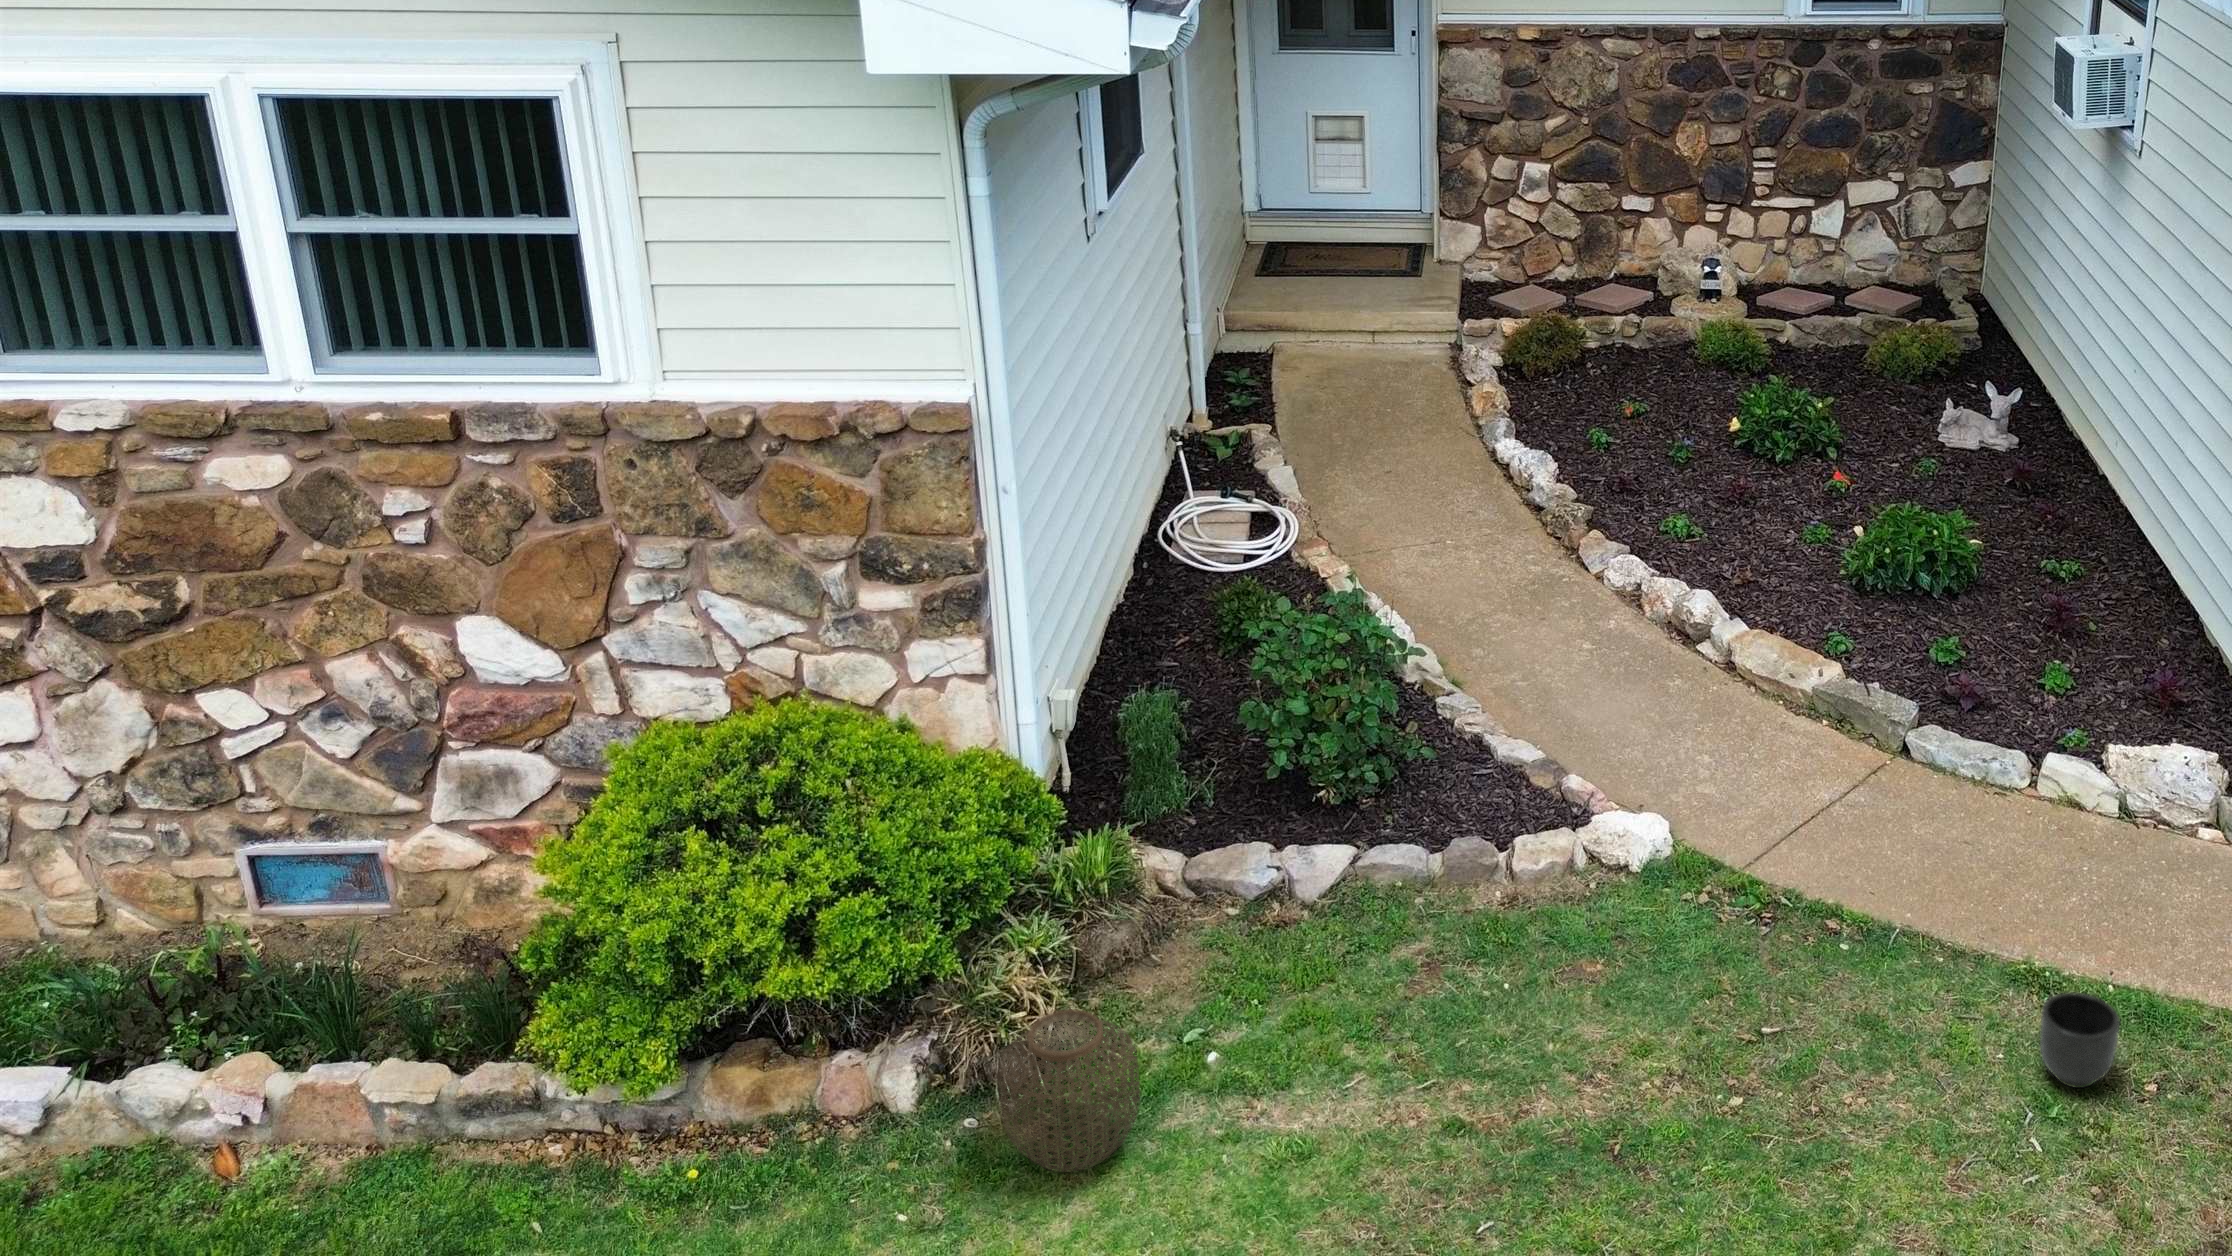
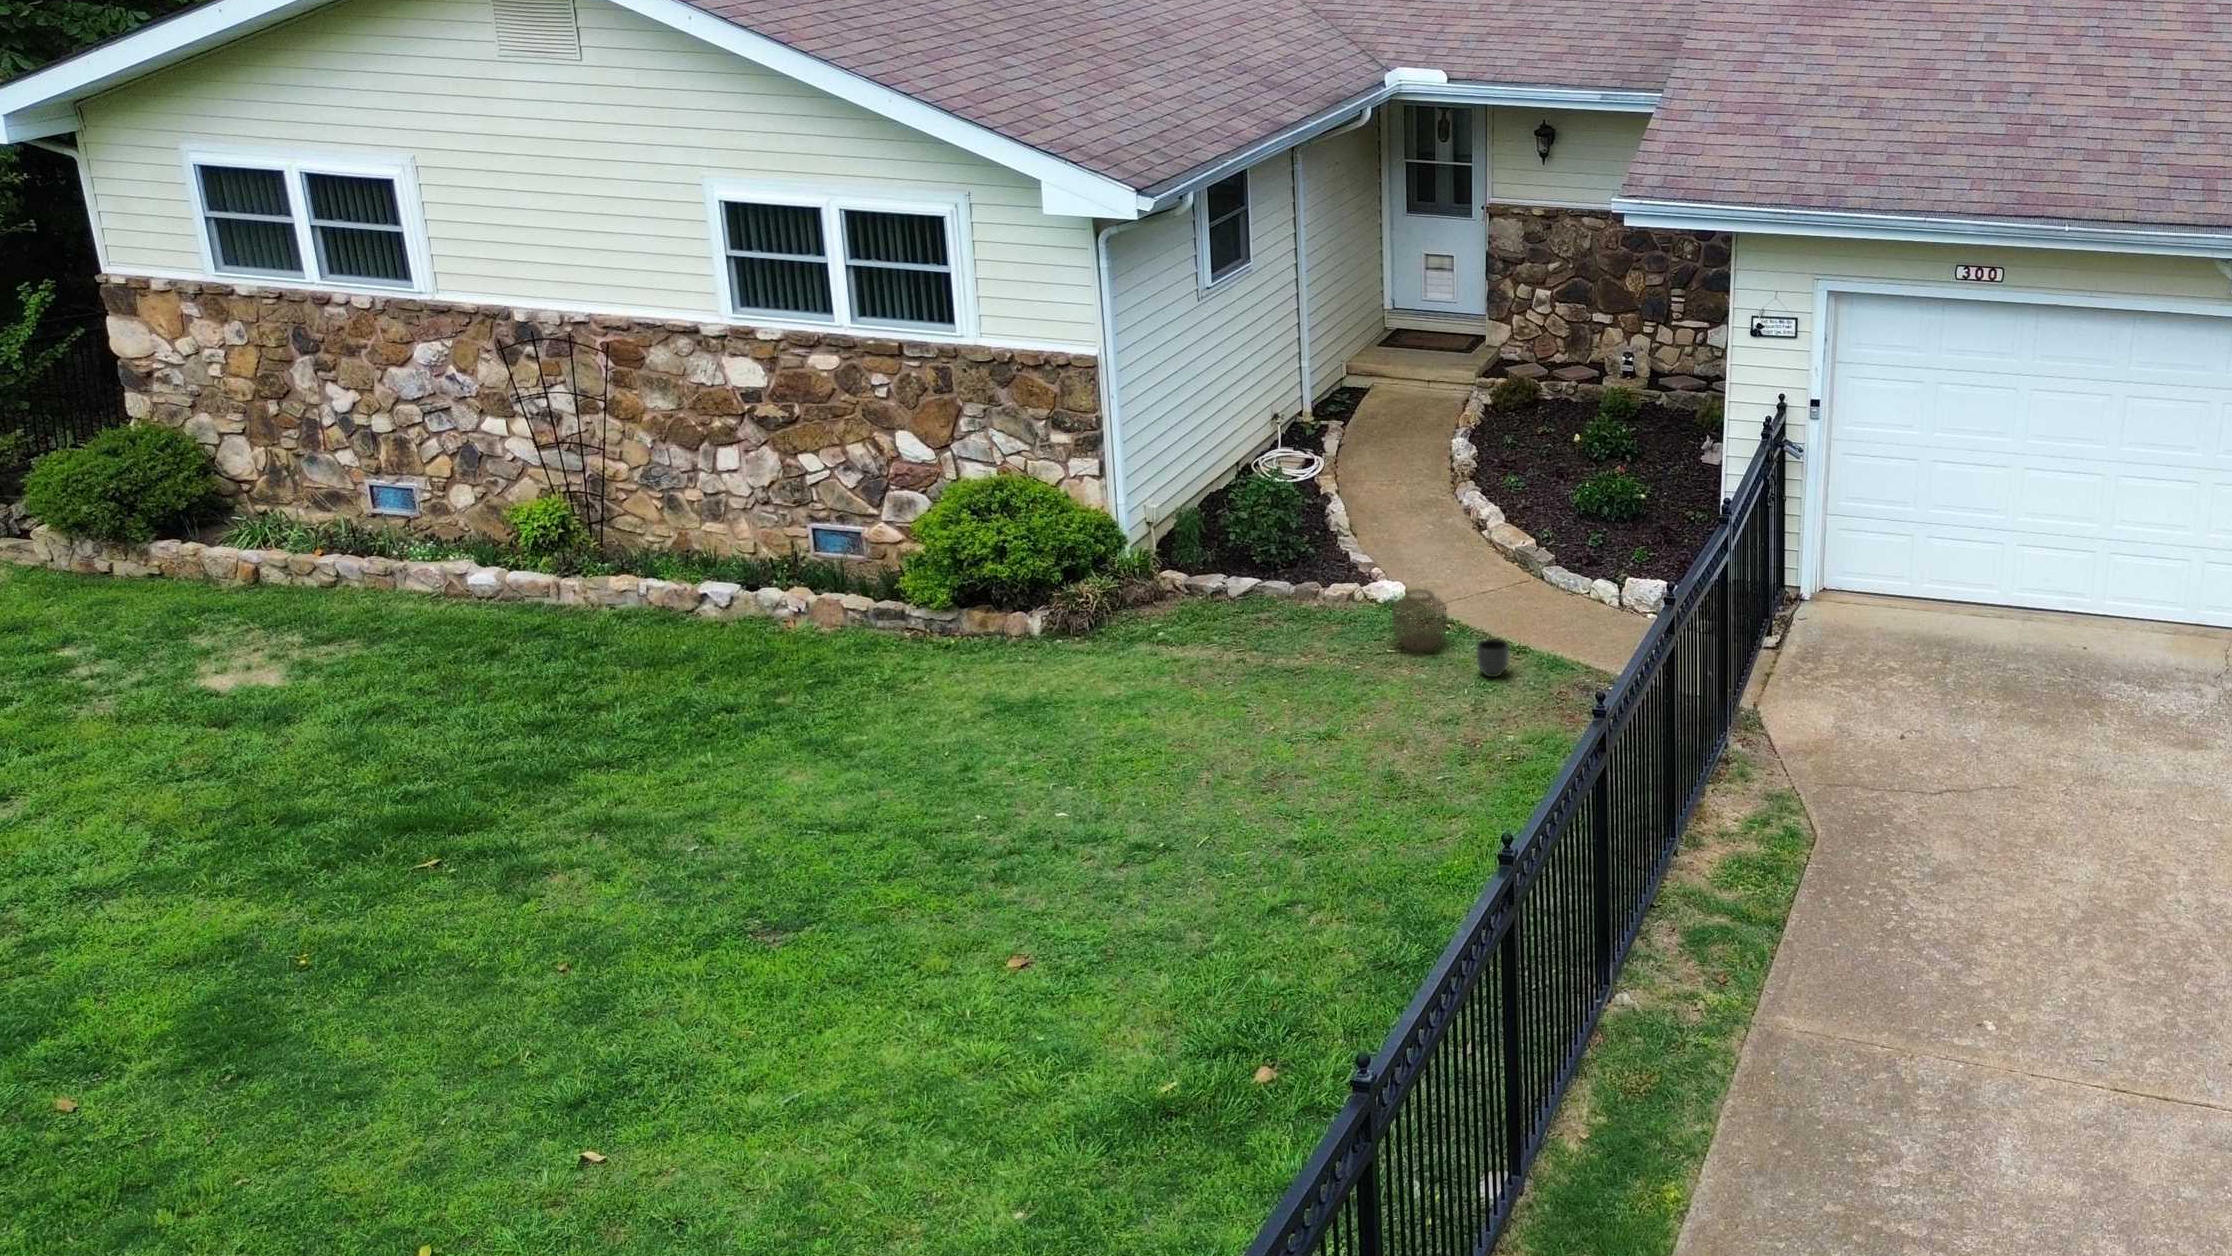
woven basket: present [998,1009,1140,1172] -> present [1392,589,1446,651]

